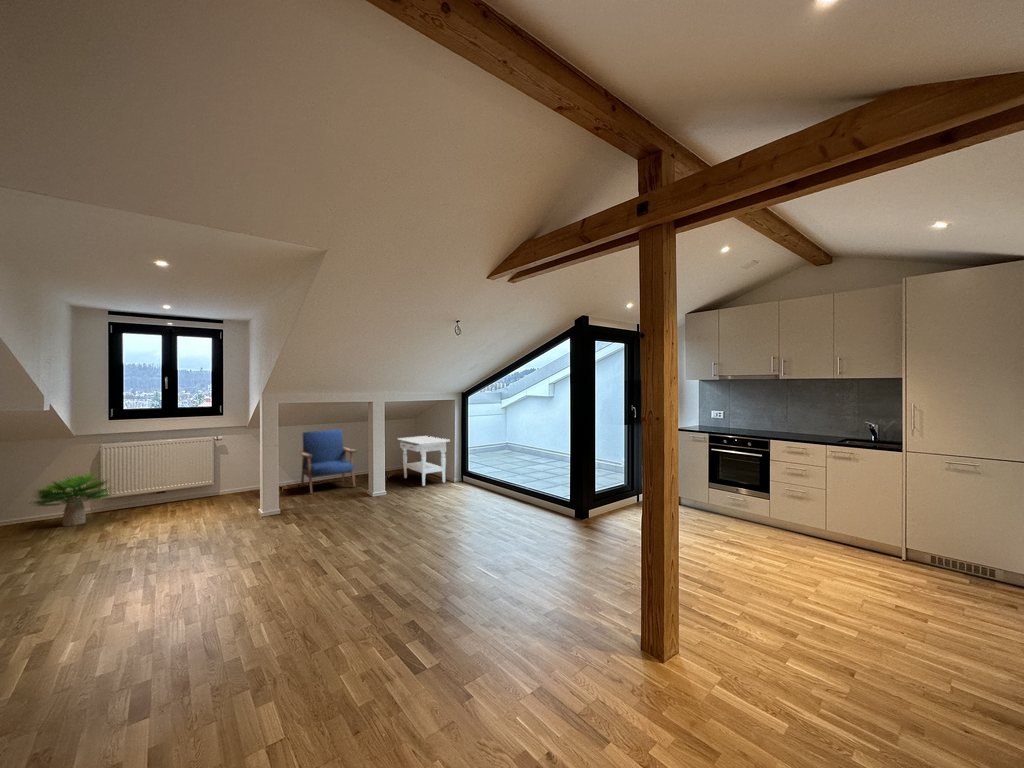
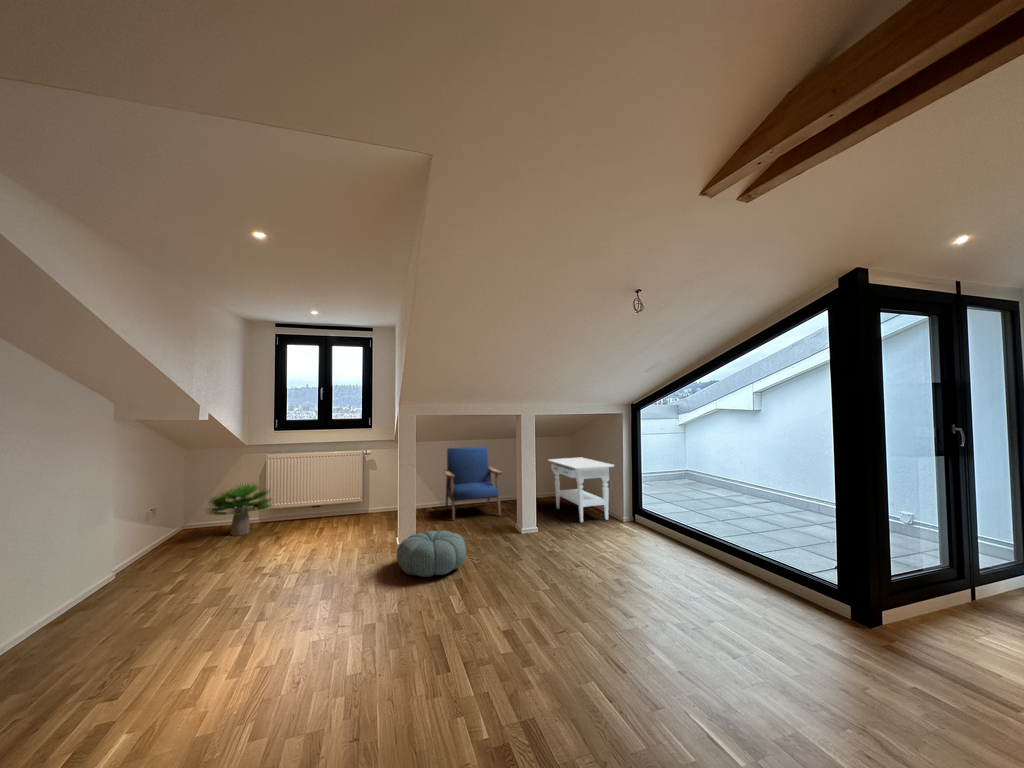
pouf: none [266,497,328,531] -> present [396,531,466,577]

